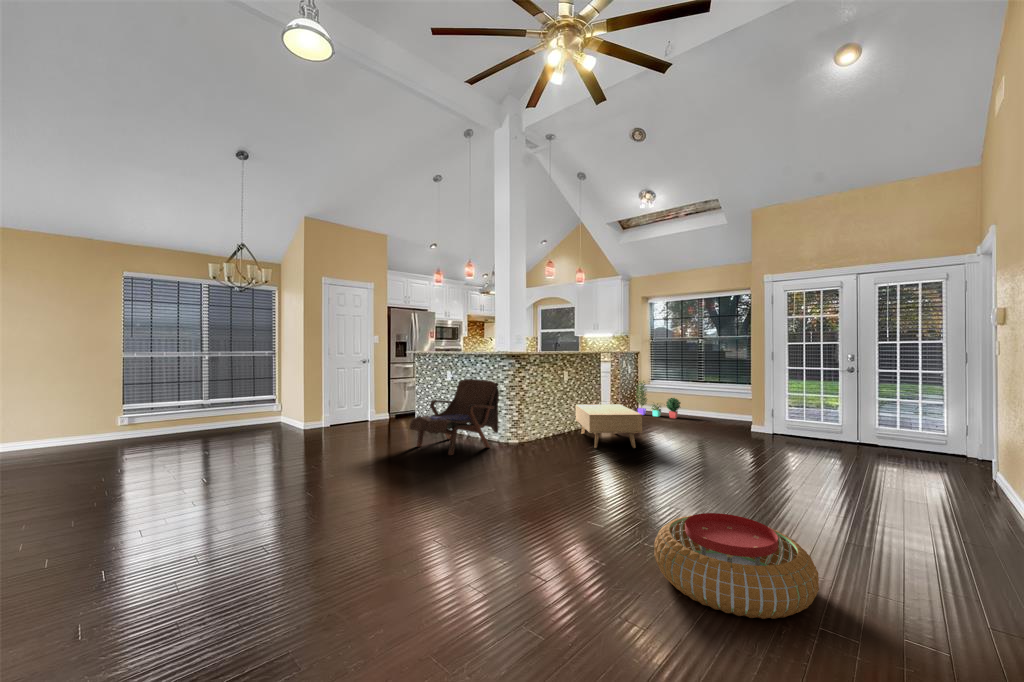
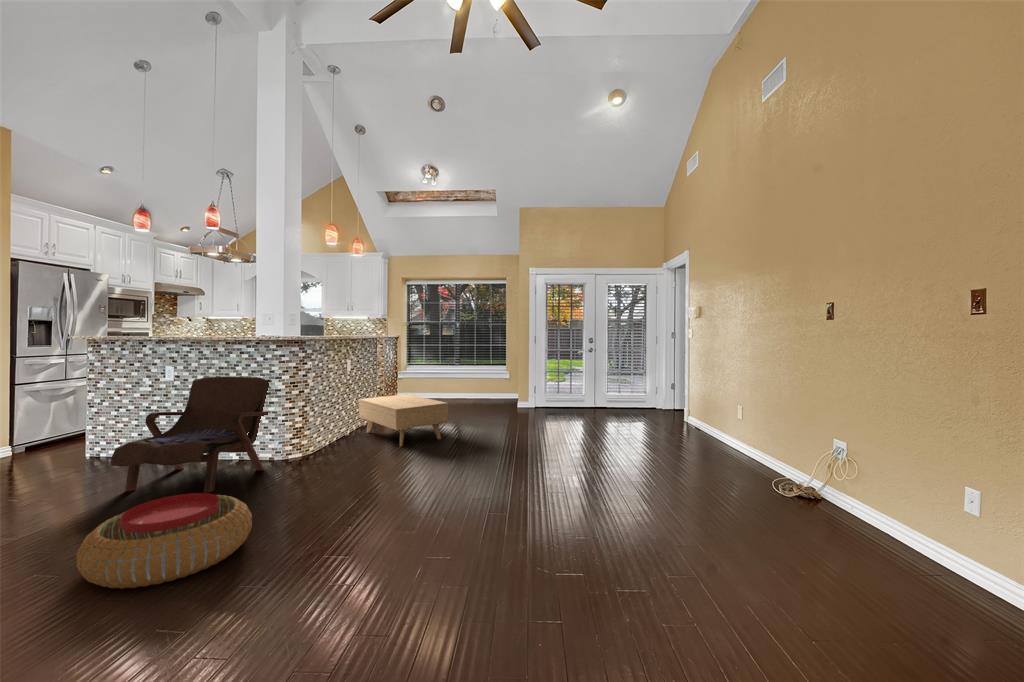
potted plant: present [636,381,680,418] -> none [398,367,447,404]
pouf: present [654,513,819,619] -> present [77,493,252,589]

